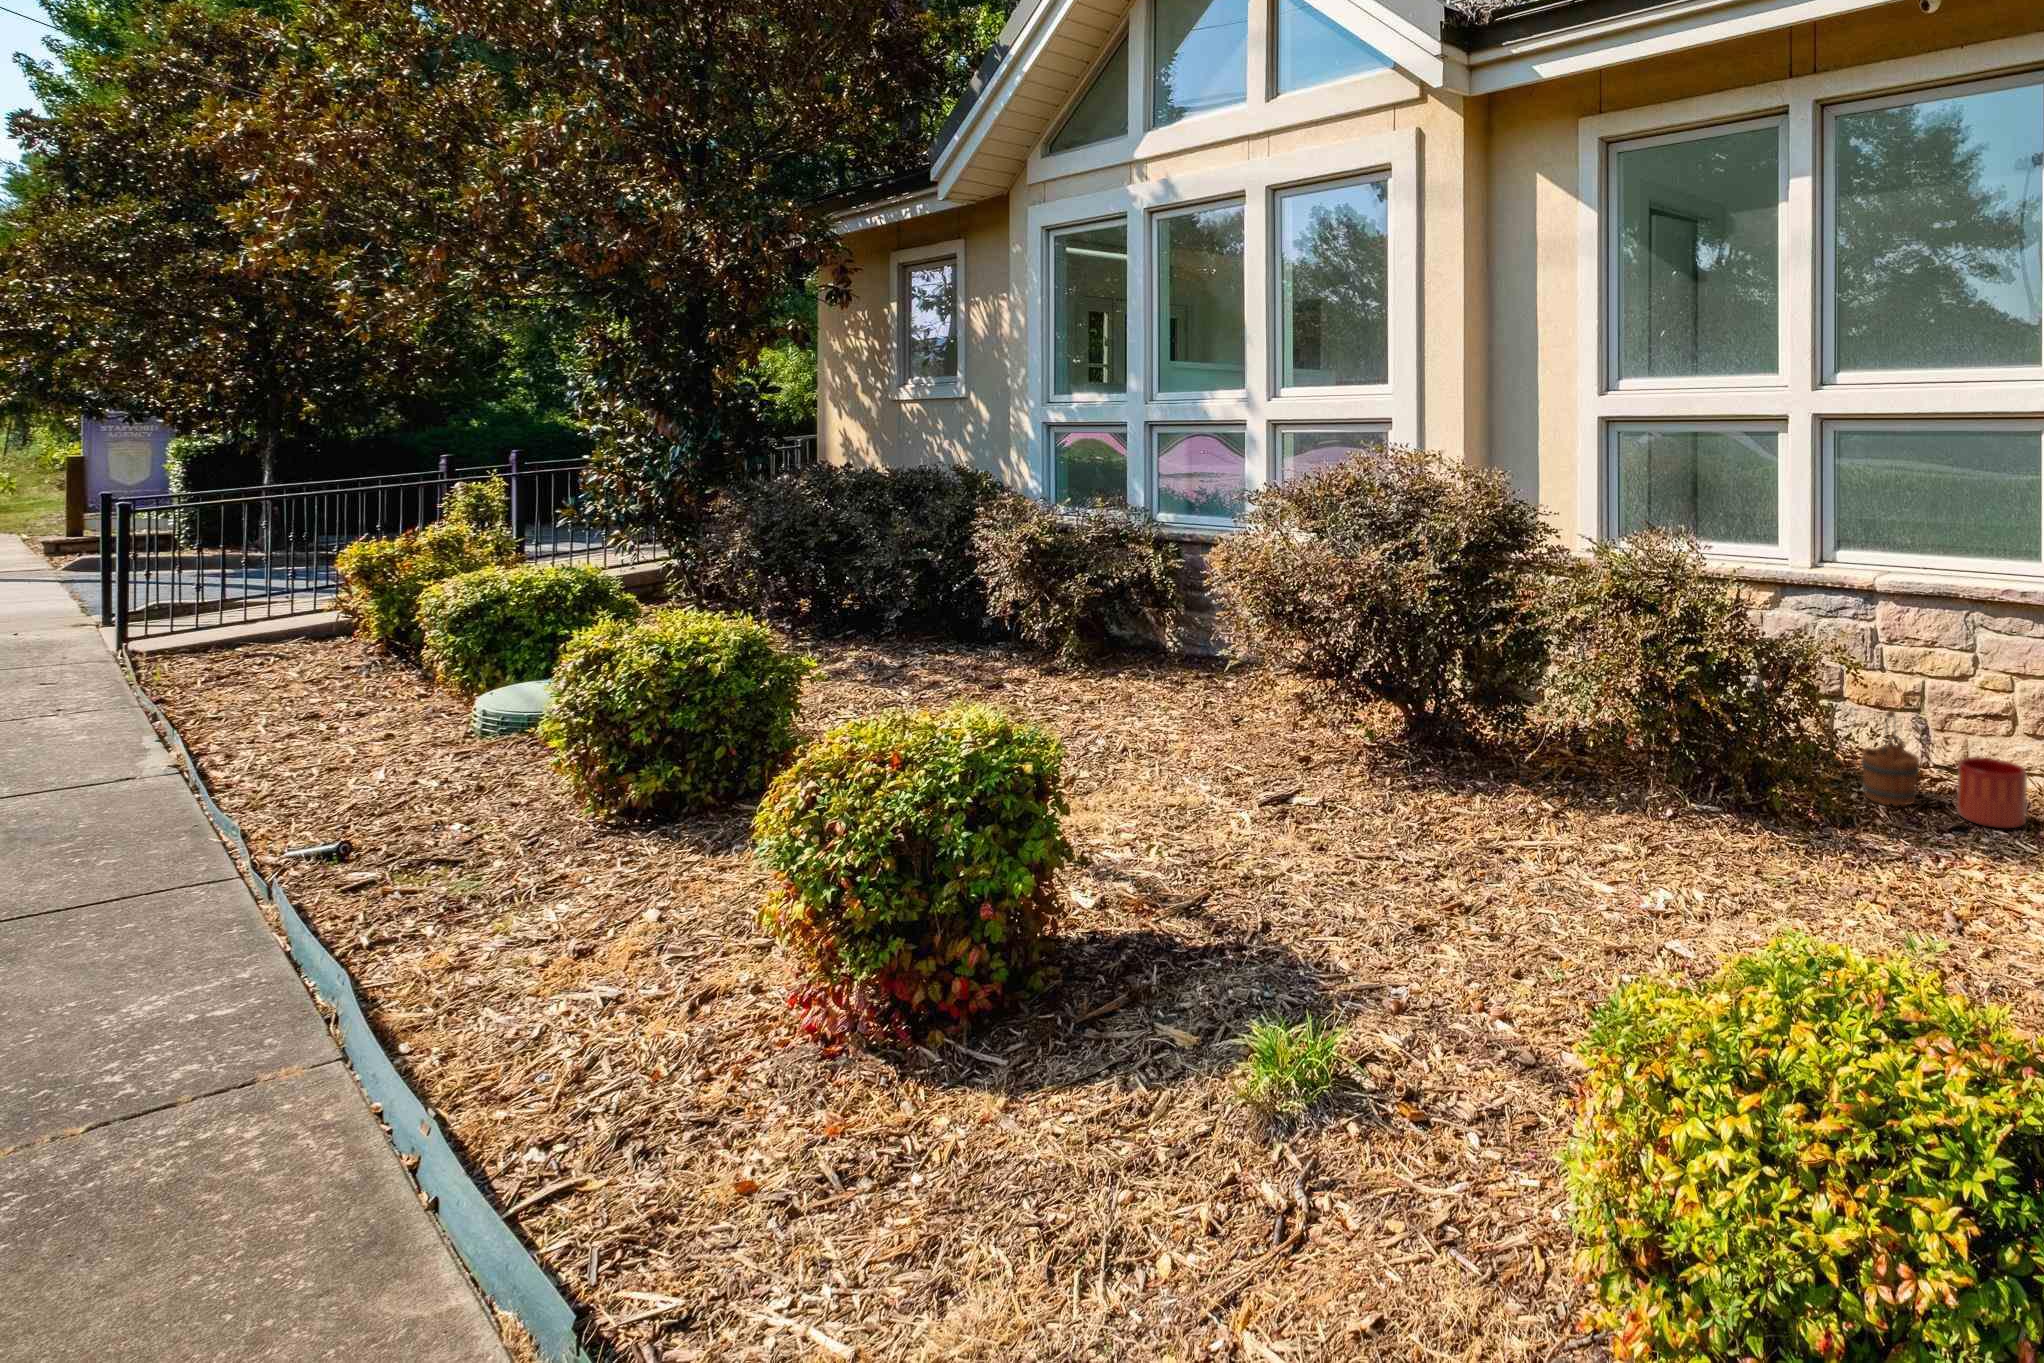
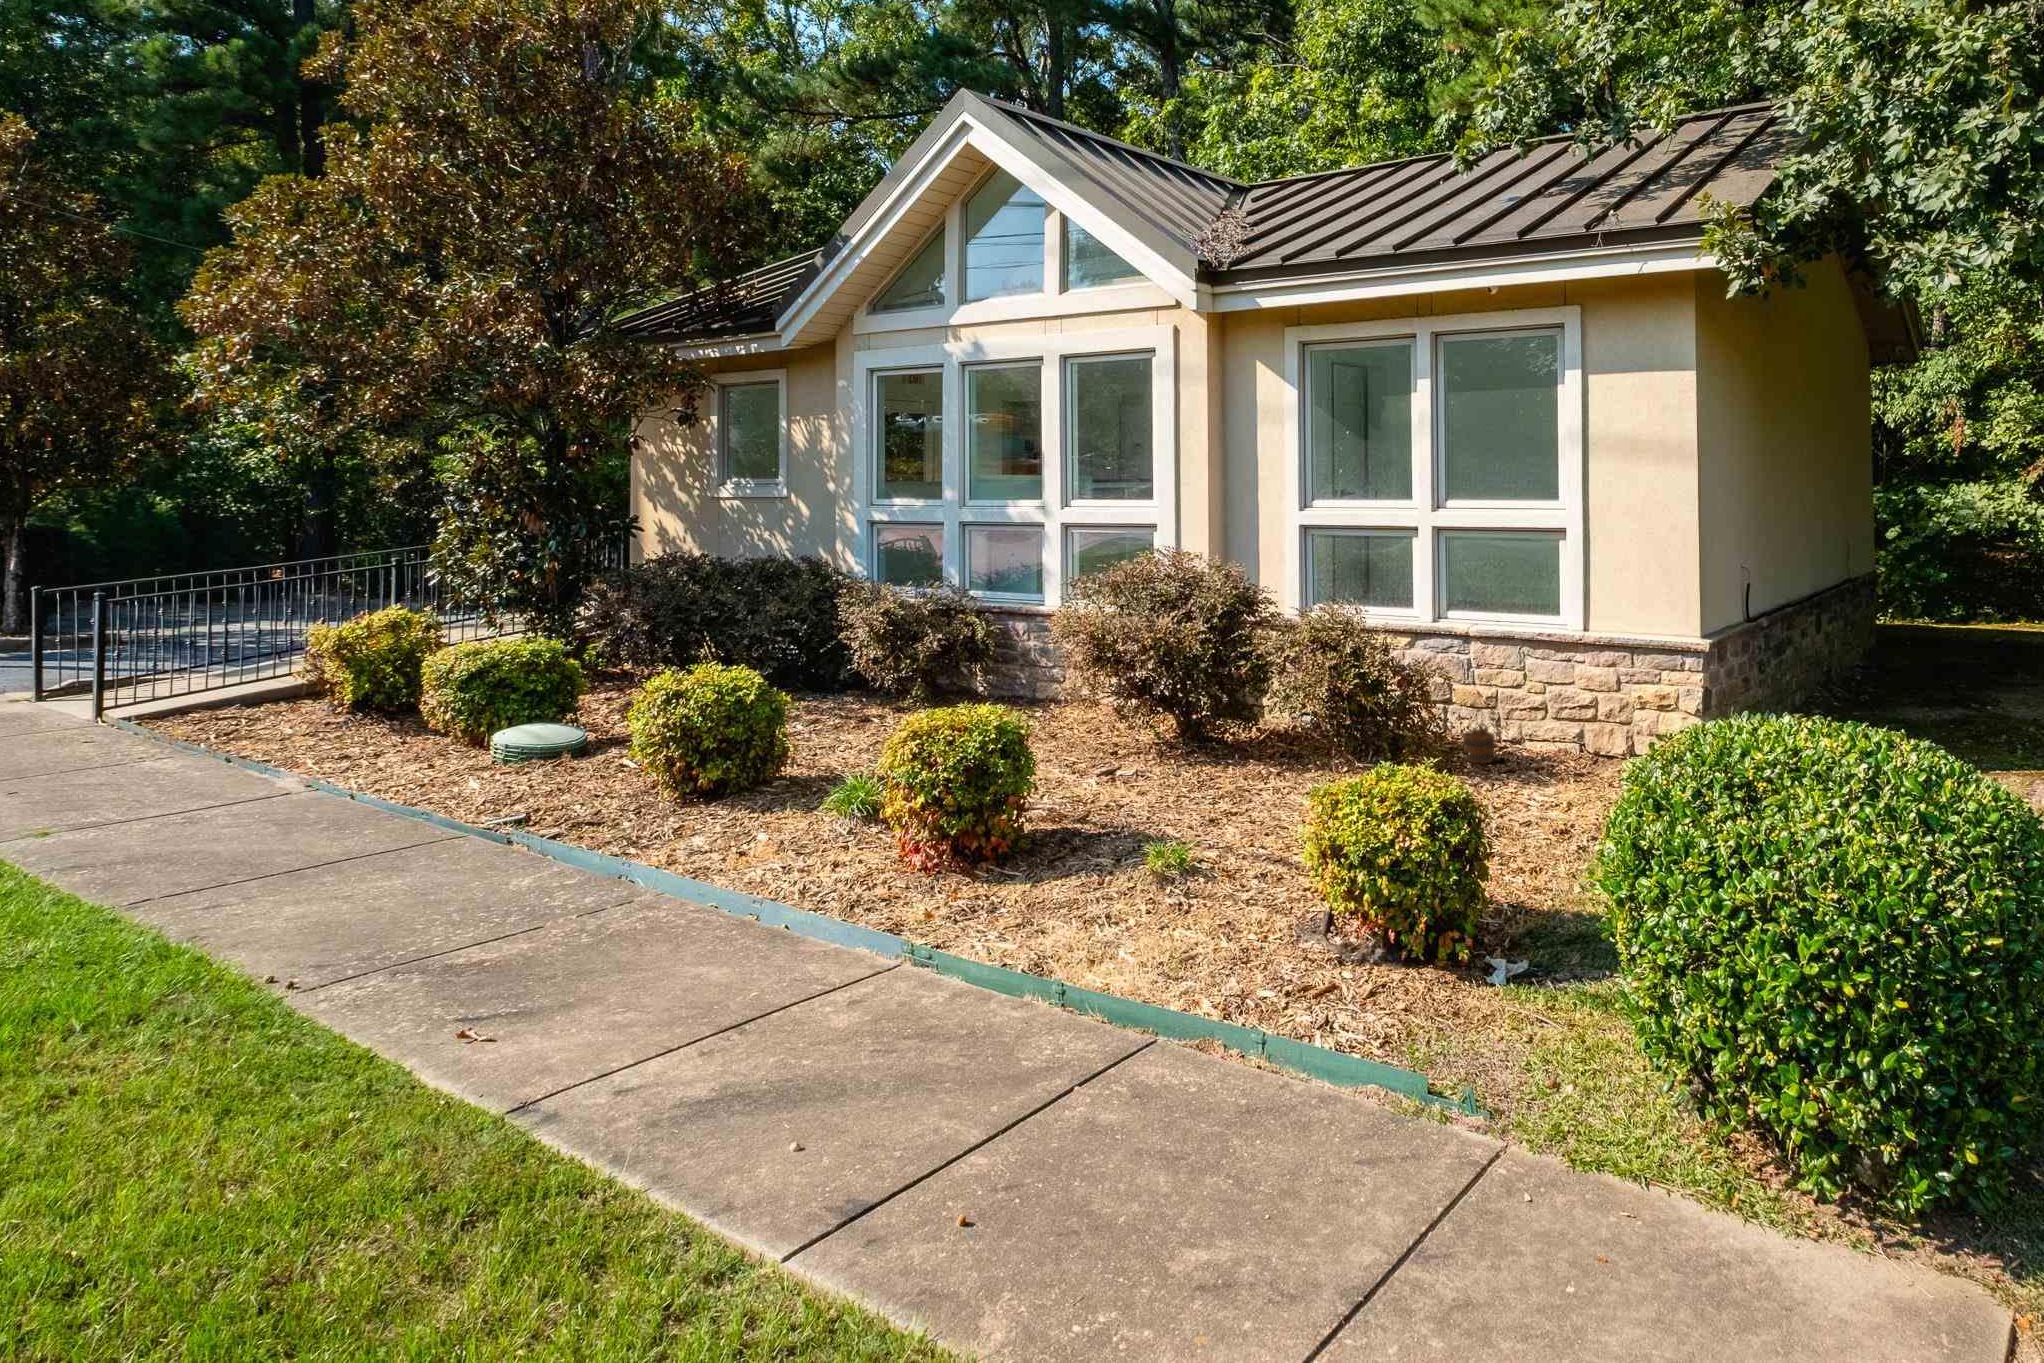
planter: present [1957,757,2027,828] -> none [1515,733,1551,771]

